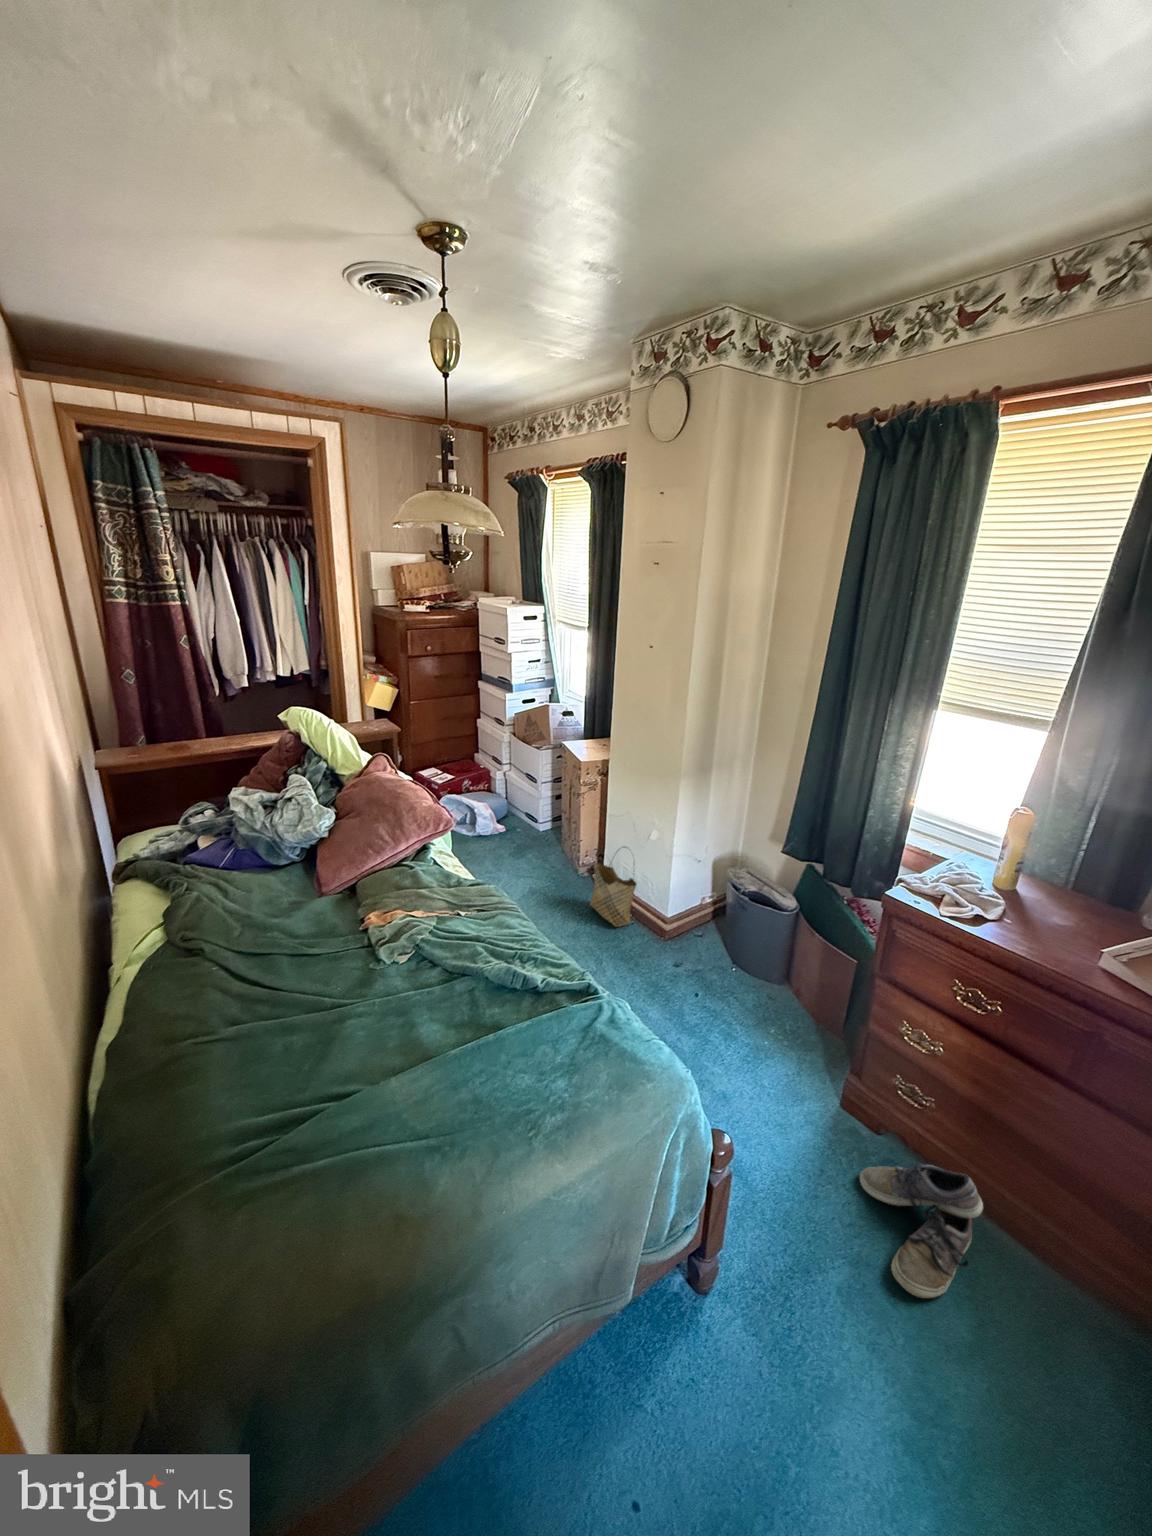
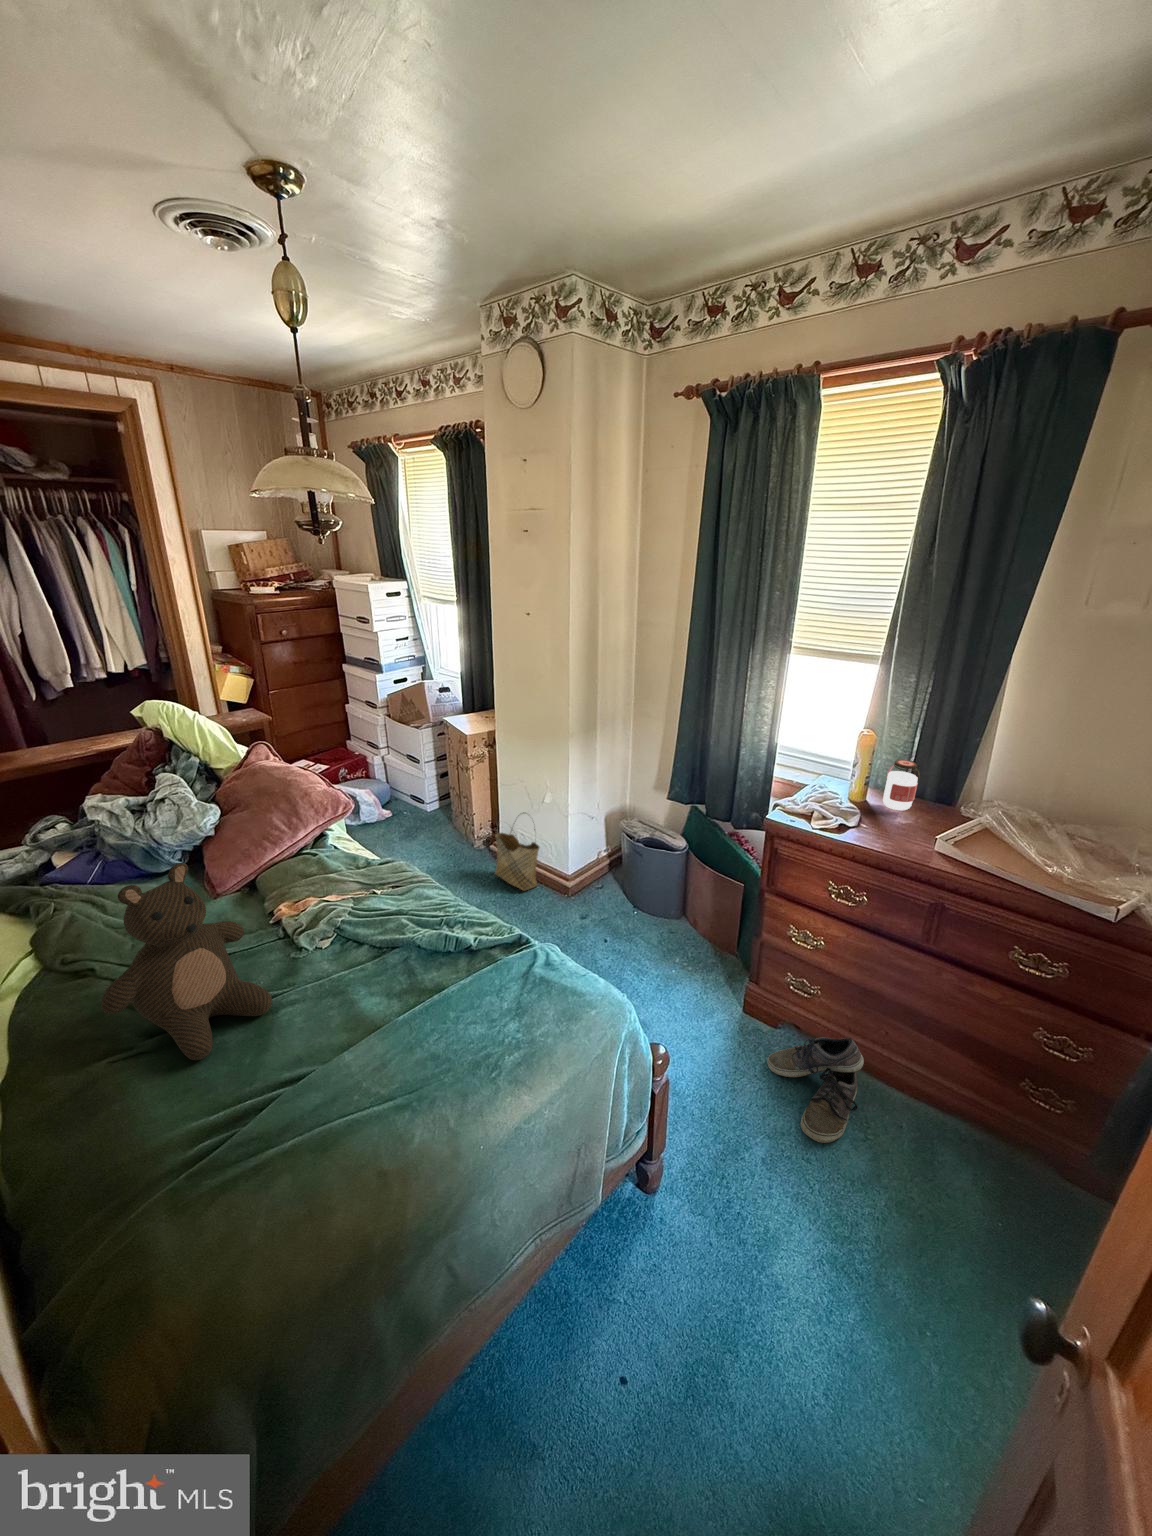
jar: none [1038,850,1094,913] -> present [883,760,920,810]
stuffed bear: none [196,866,342,1056] -> present [101,863,272,1060]

